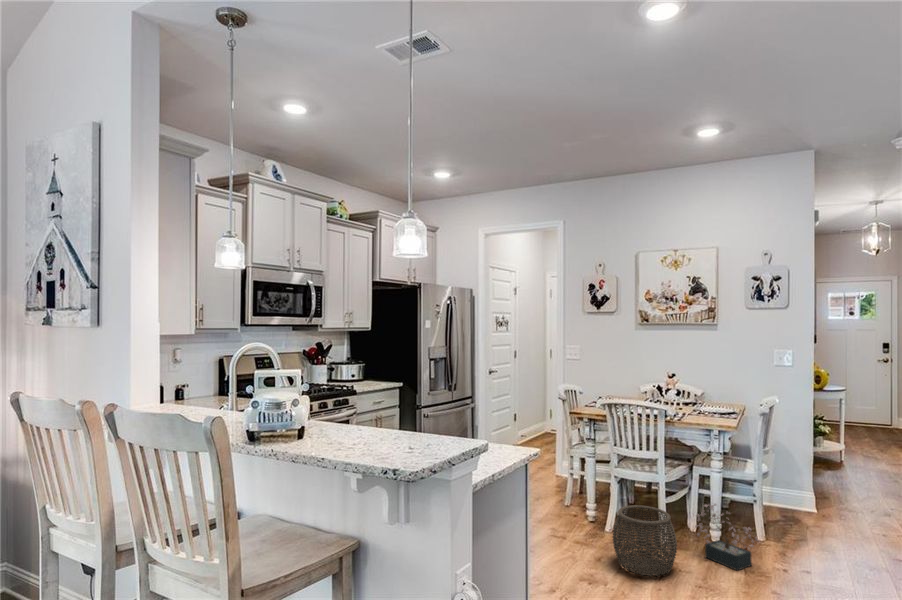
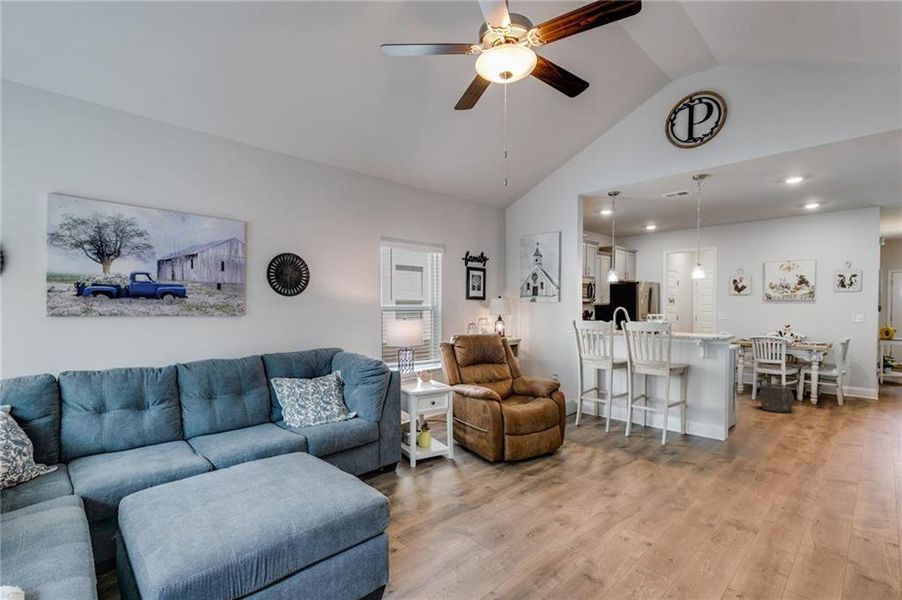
decorative plant: present [695,504,758,570] -> none [802,385,840,413]

